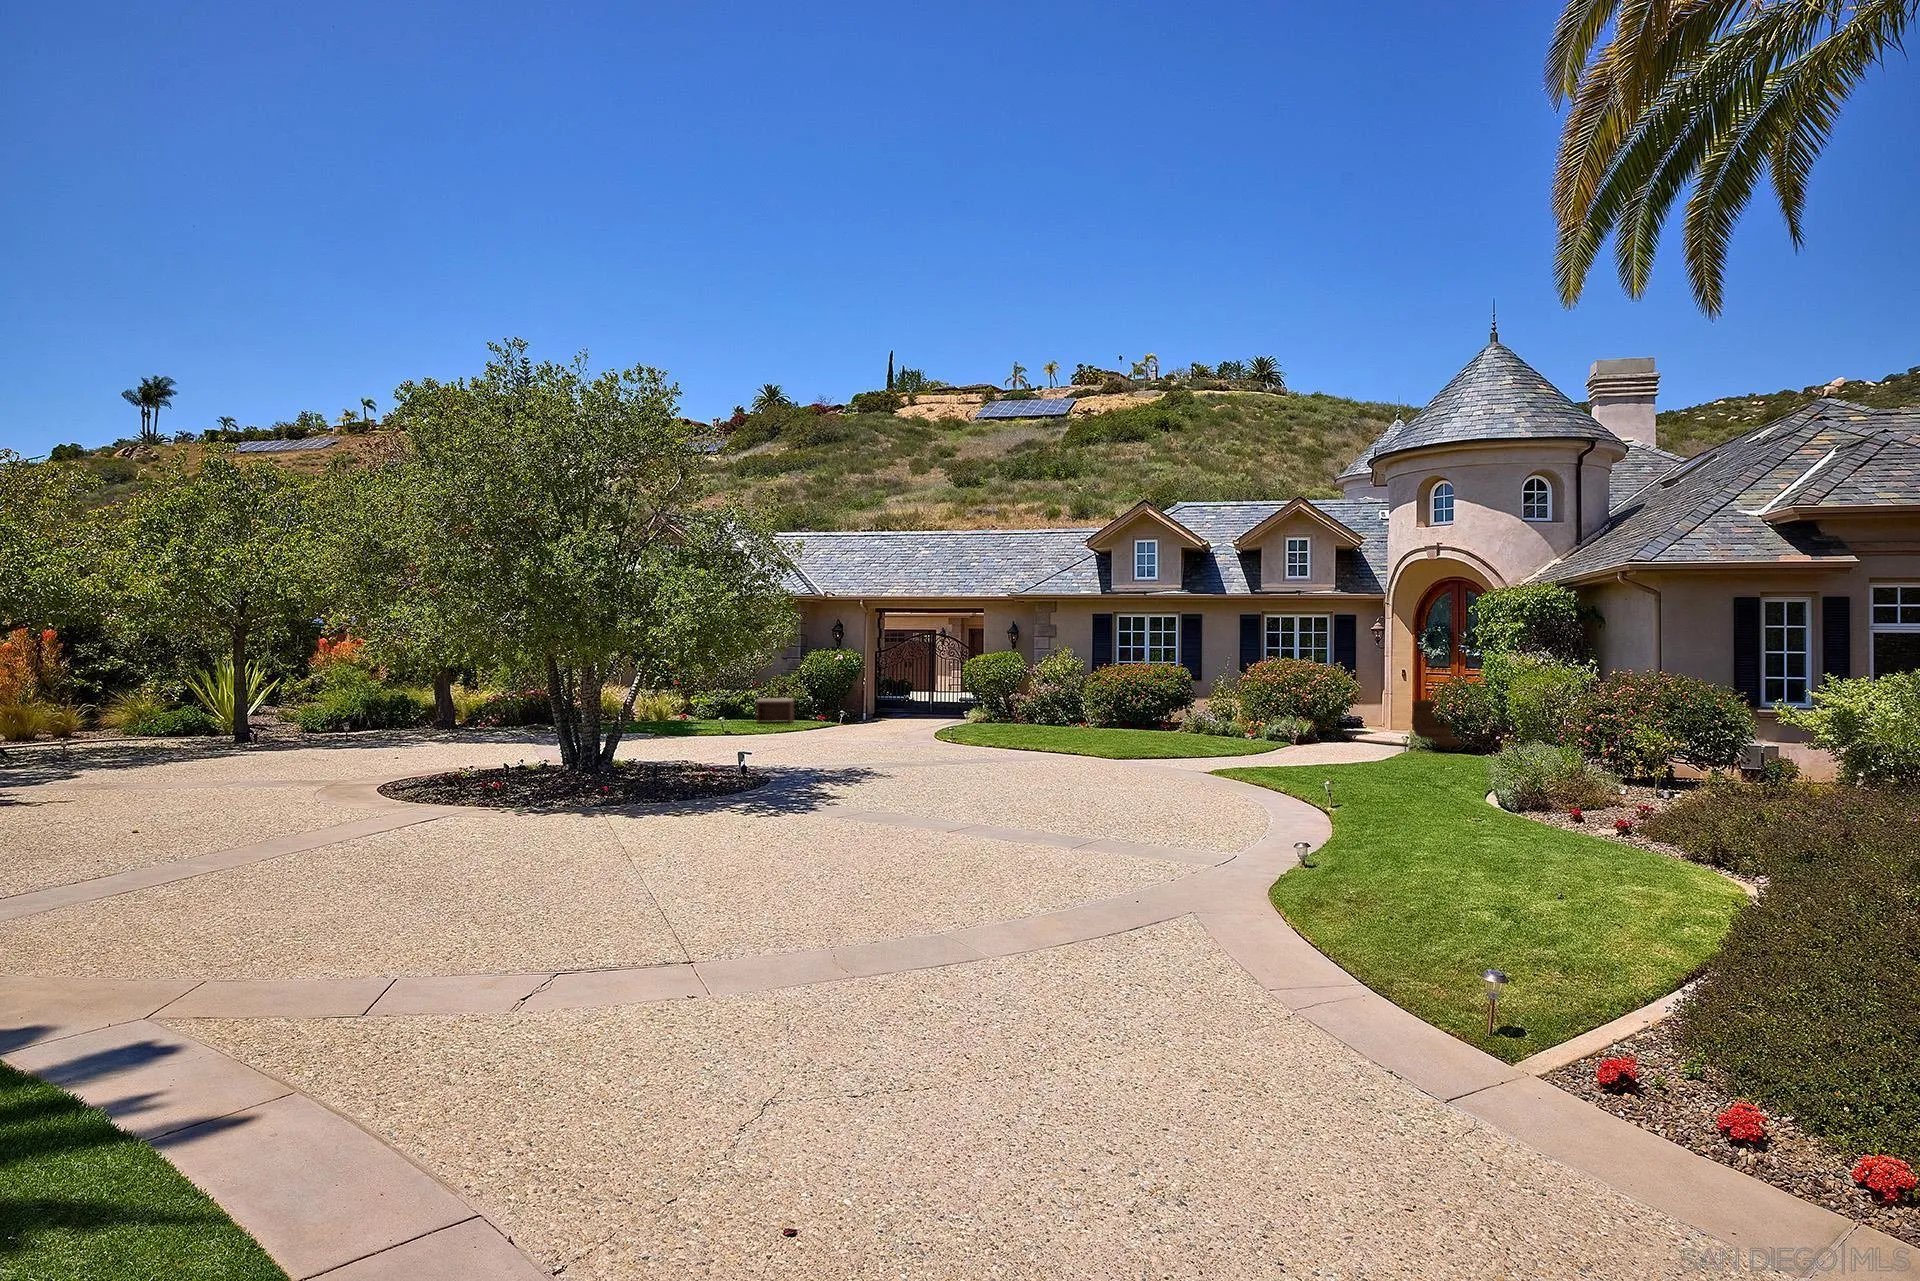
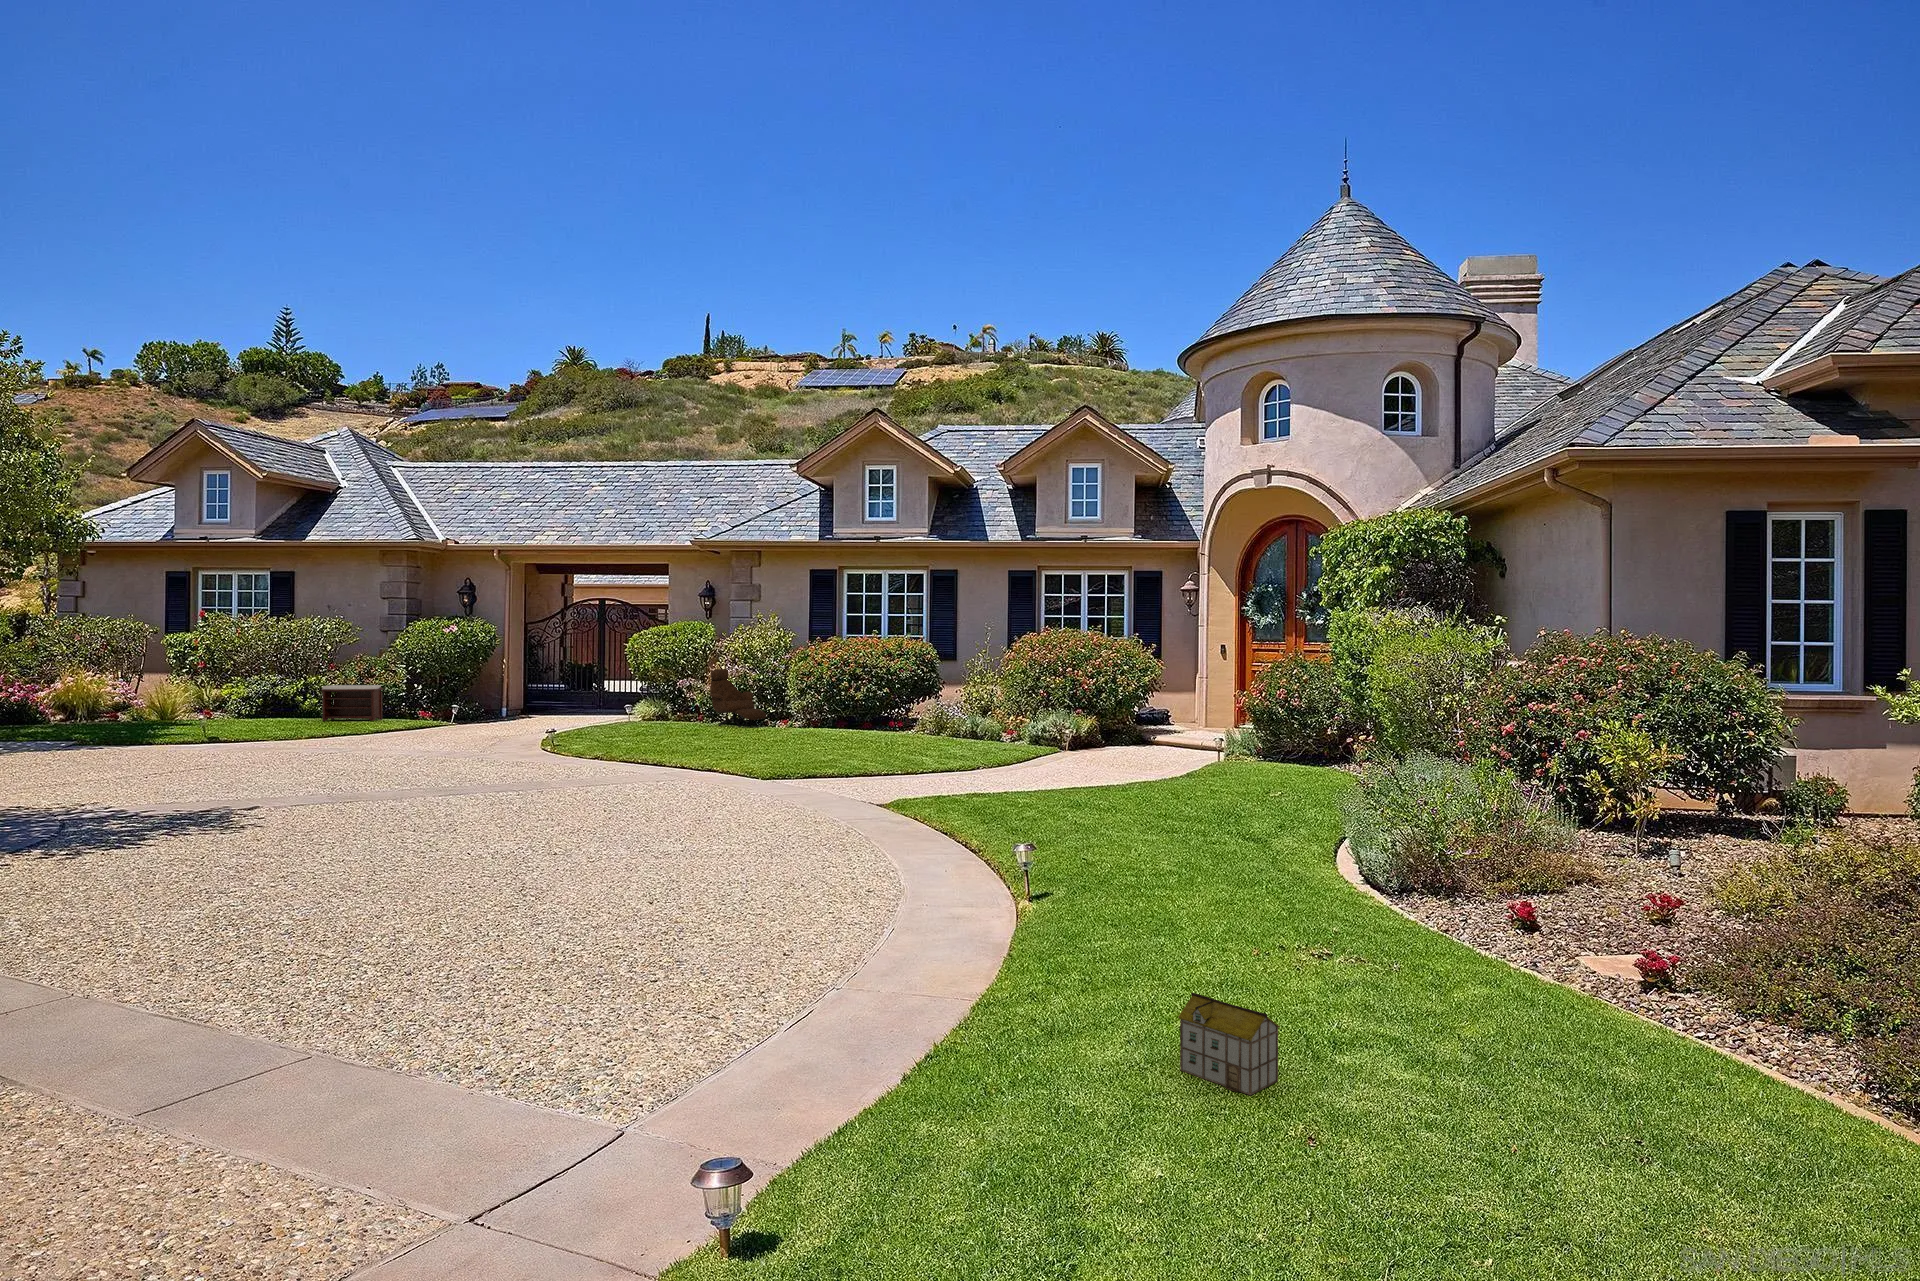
lounge chair: present [1411,700,1460,751] -> present [709,669,766,728]
toy house: none [1411,829,1450,861] -> present [1178,992,1280,1095]

